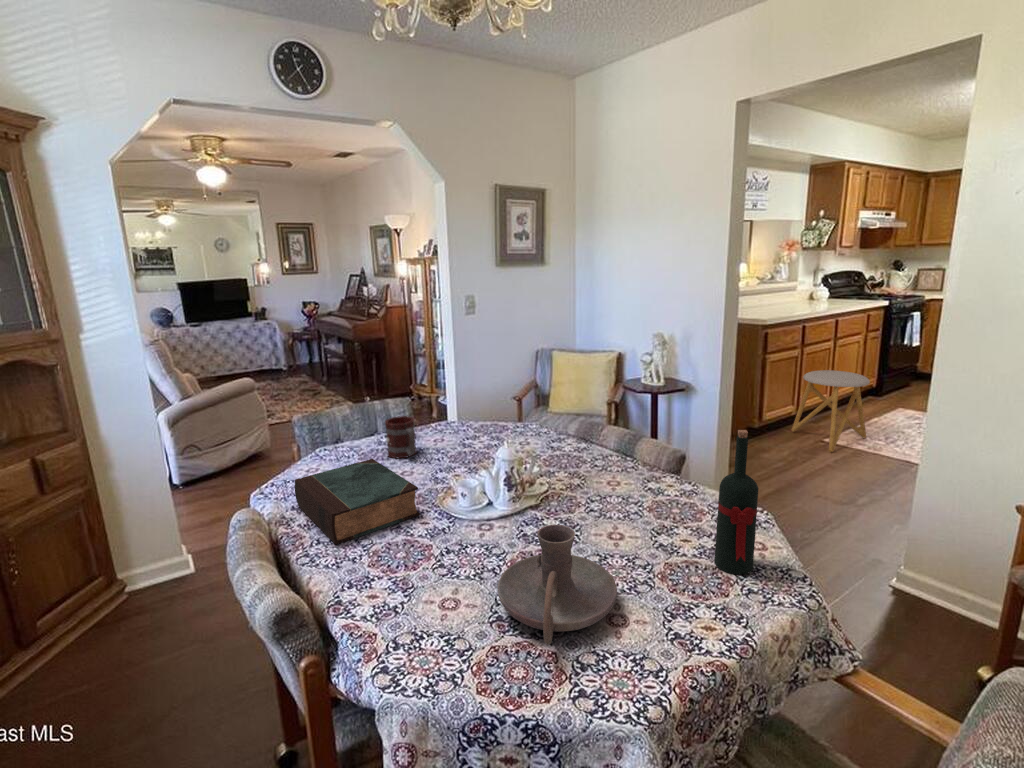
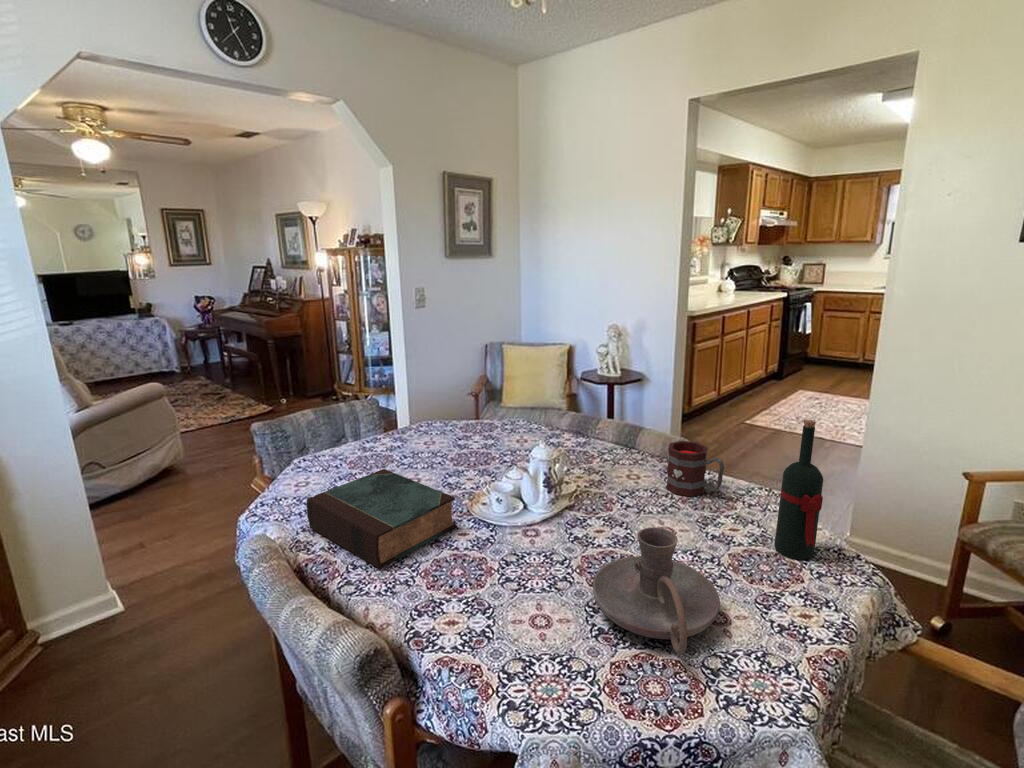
stool: present [792,370,870,452] -> none [716,357,785,433]
mug: present [385,416,417,458] -> present [666,441,724,497]

